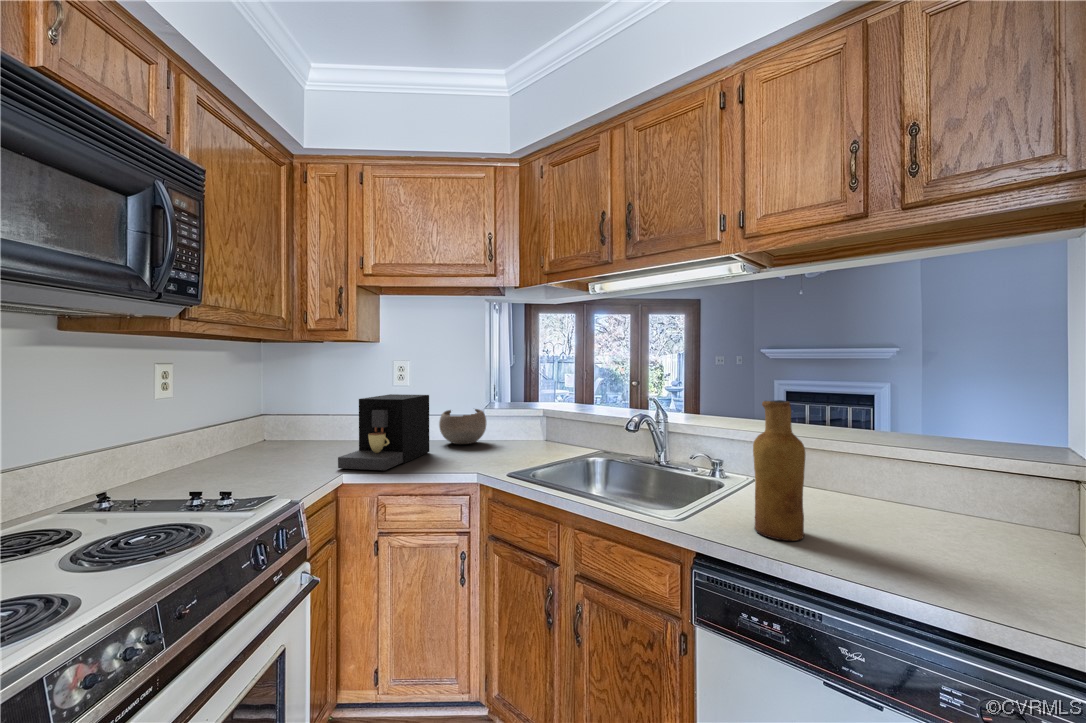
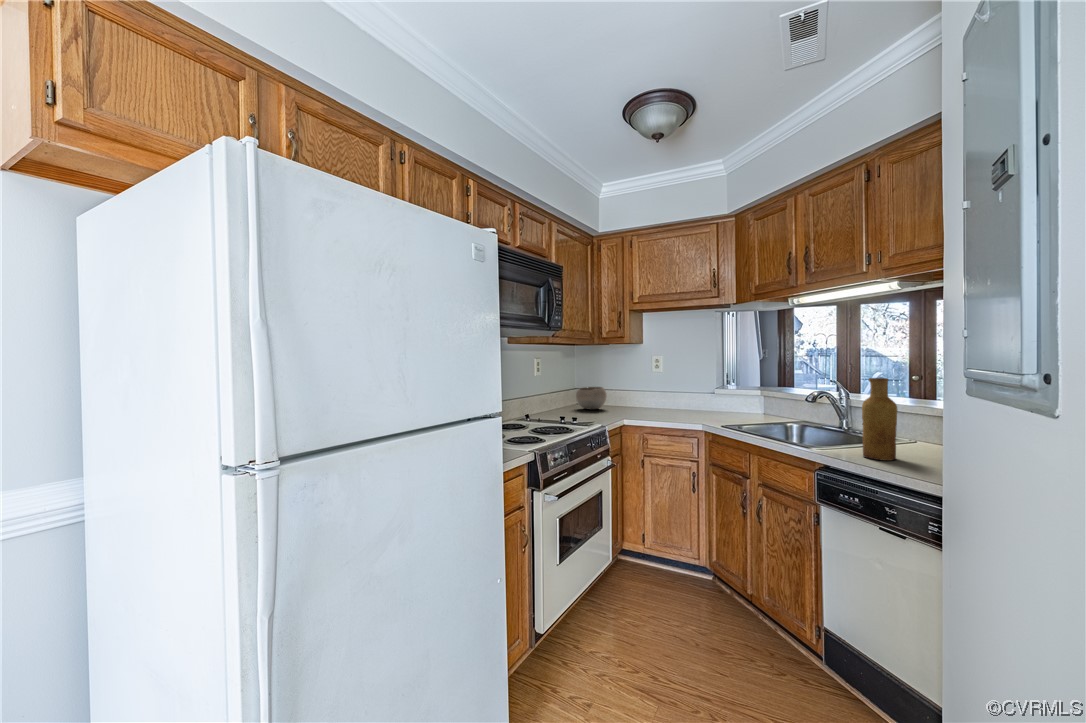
coffee maker: present [338,394,429,470] -> none [621,376,674,419]
bowl: present [439,409,486,444] -> present [576,387,606,409]

